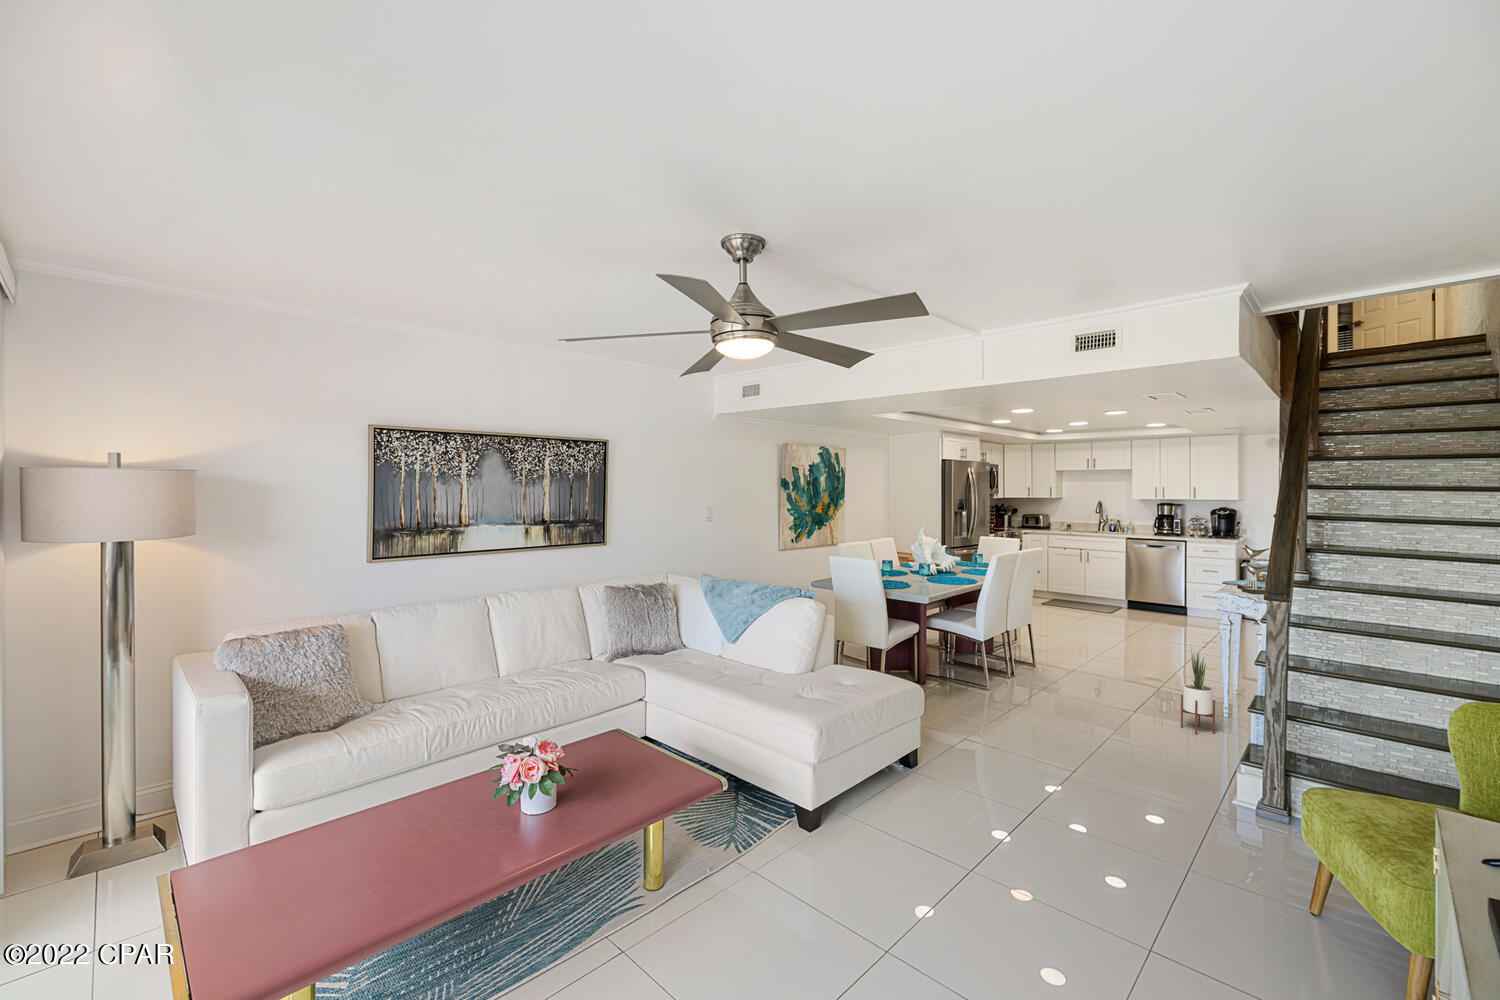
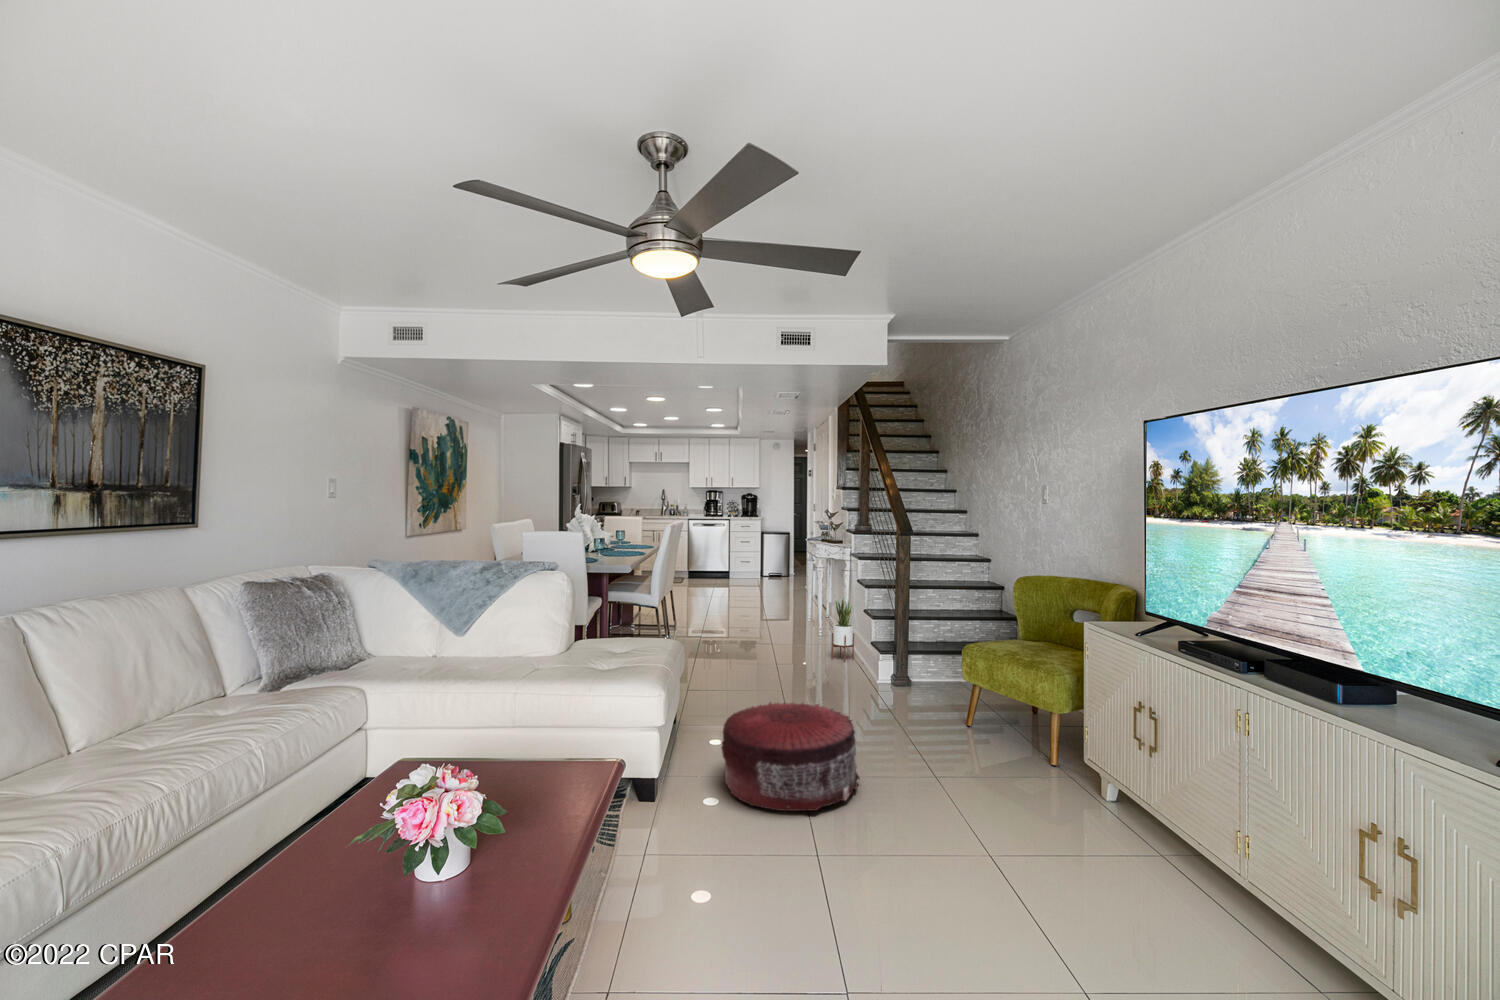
pouf: none [874,748,1019,871] -> present [721,702,859,811]

